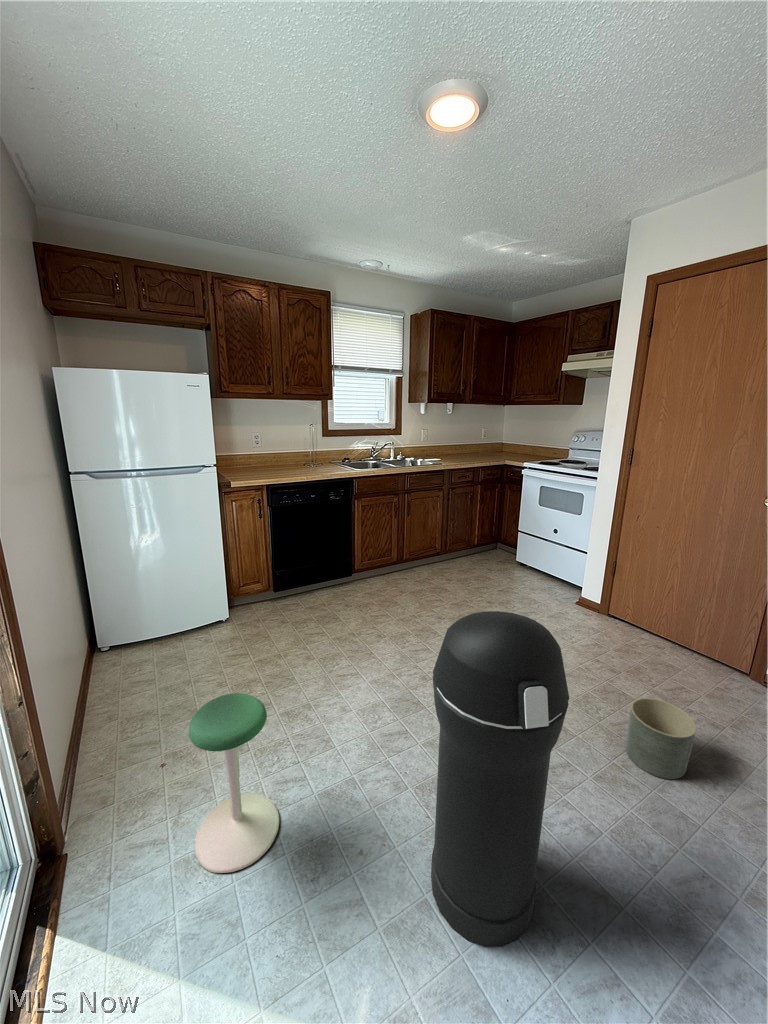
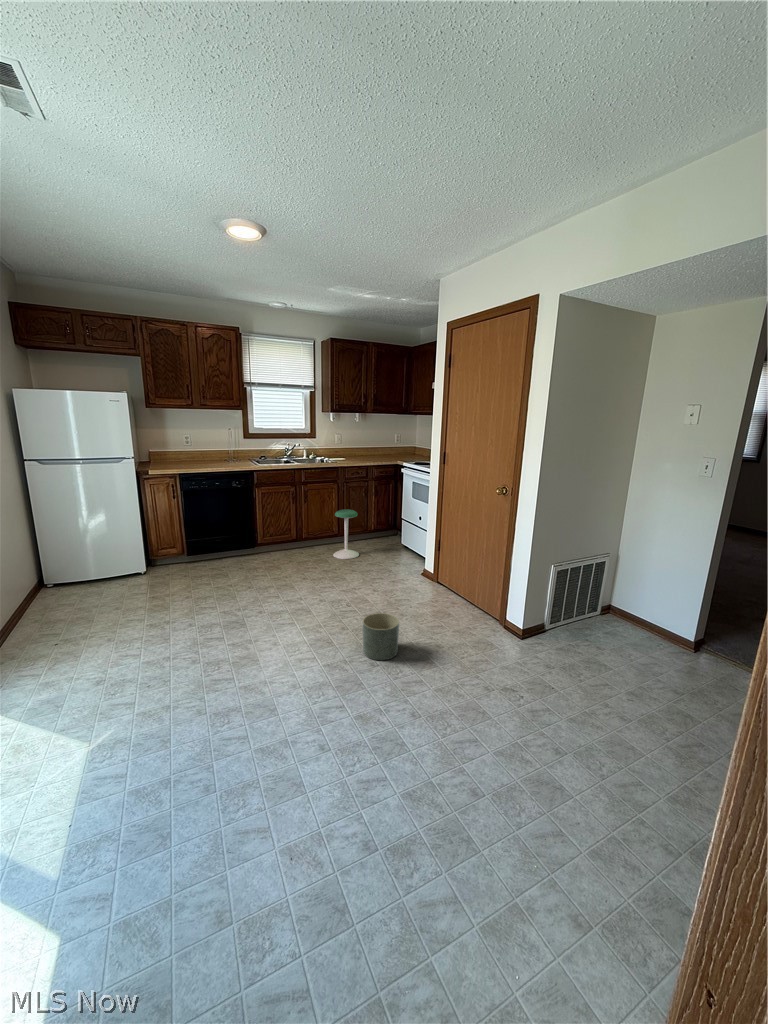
trash can: present [431,611,569,947] -> none [166,526,245,711]
stool: present [189,693,279,873] -> present [333,509,359,559]

